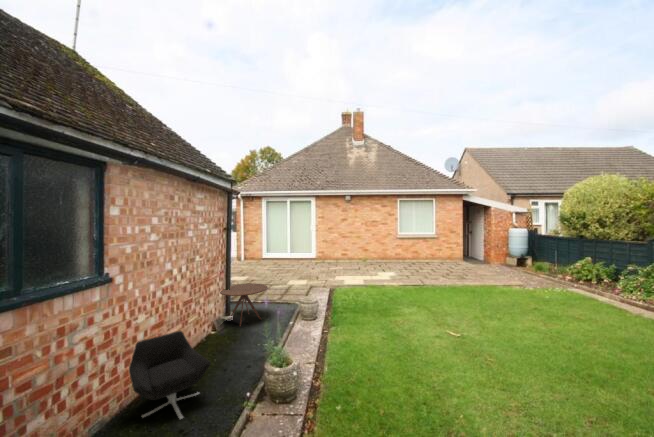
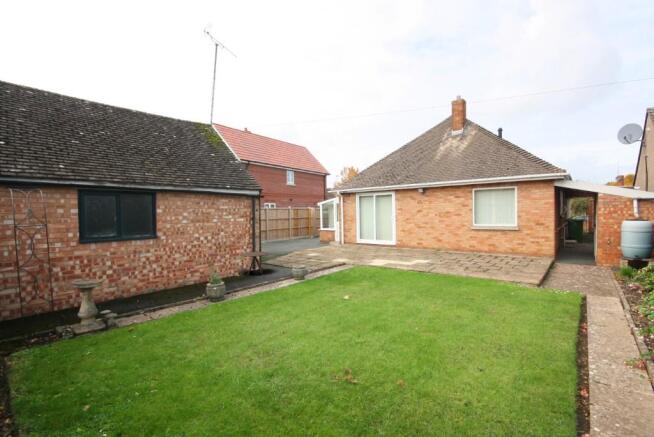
lounge chair: present [129,331,211,419] -> none [157,264,192,294]

